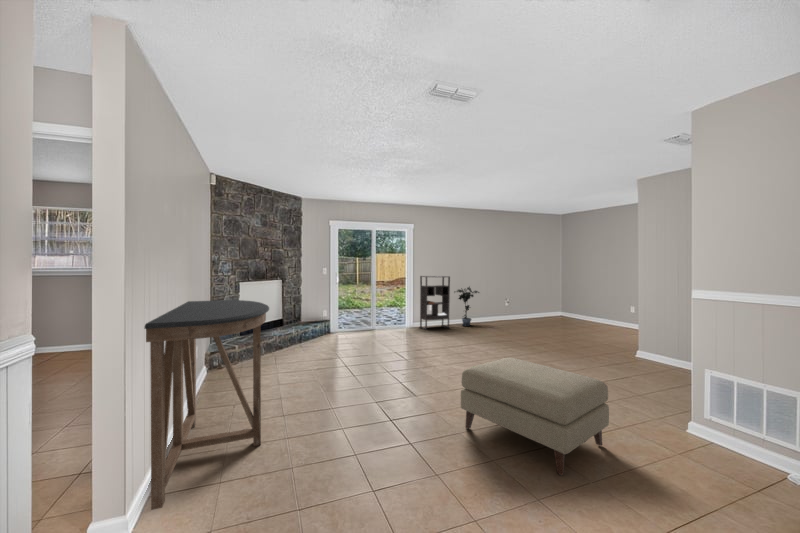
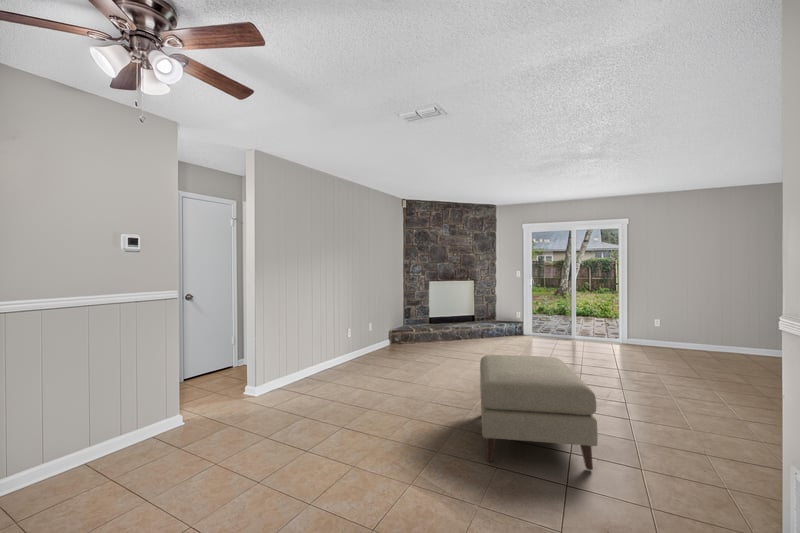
bookshelf: present [420,276,450,330] -> none [639,278,688,350]
potted plant: present [457,287,479,326] -> none [699,292,752,352]
console table: present [145,300,269,510] -> none [278,287,370,387]

